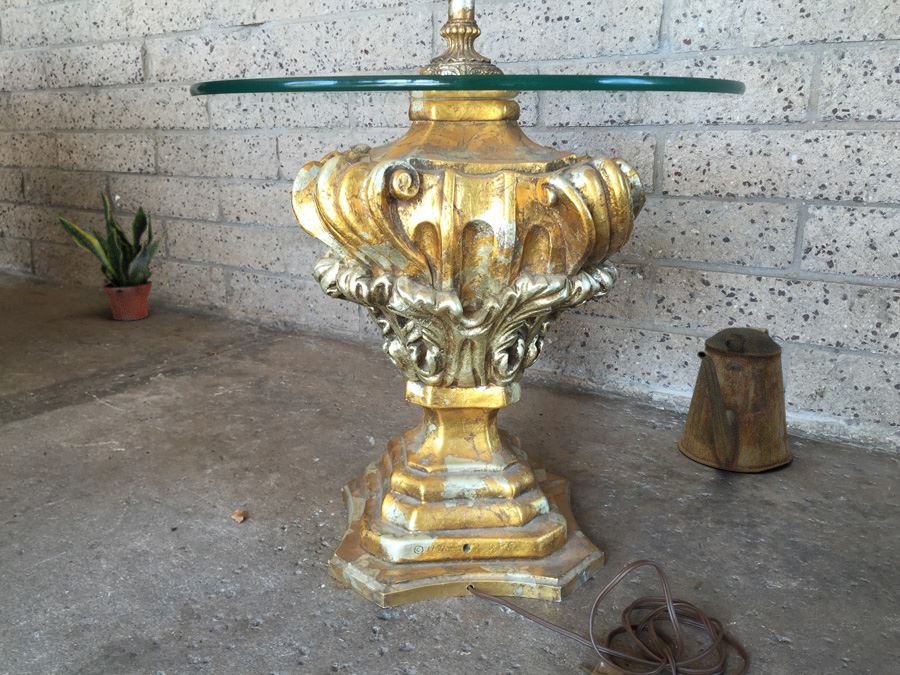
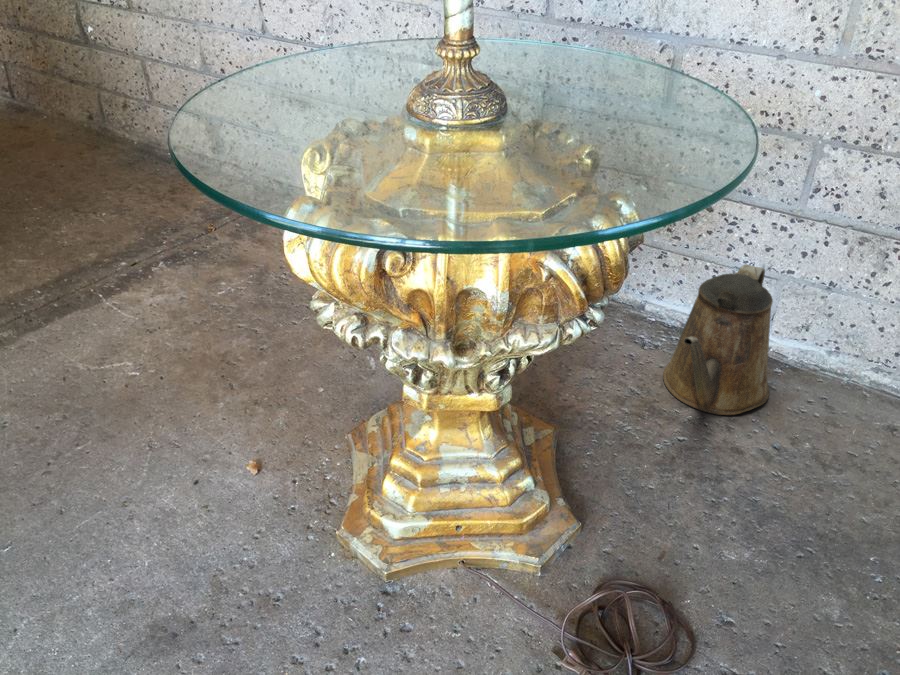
potted plant: present [59,192,169,321] -> none [30,30,151,175]

